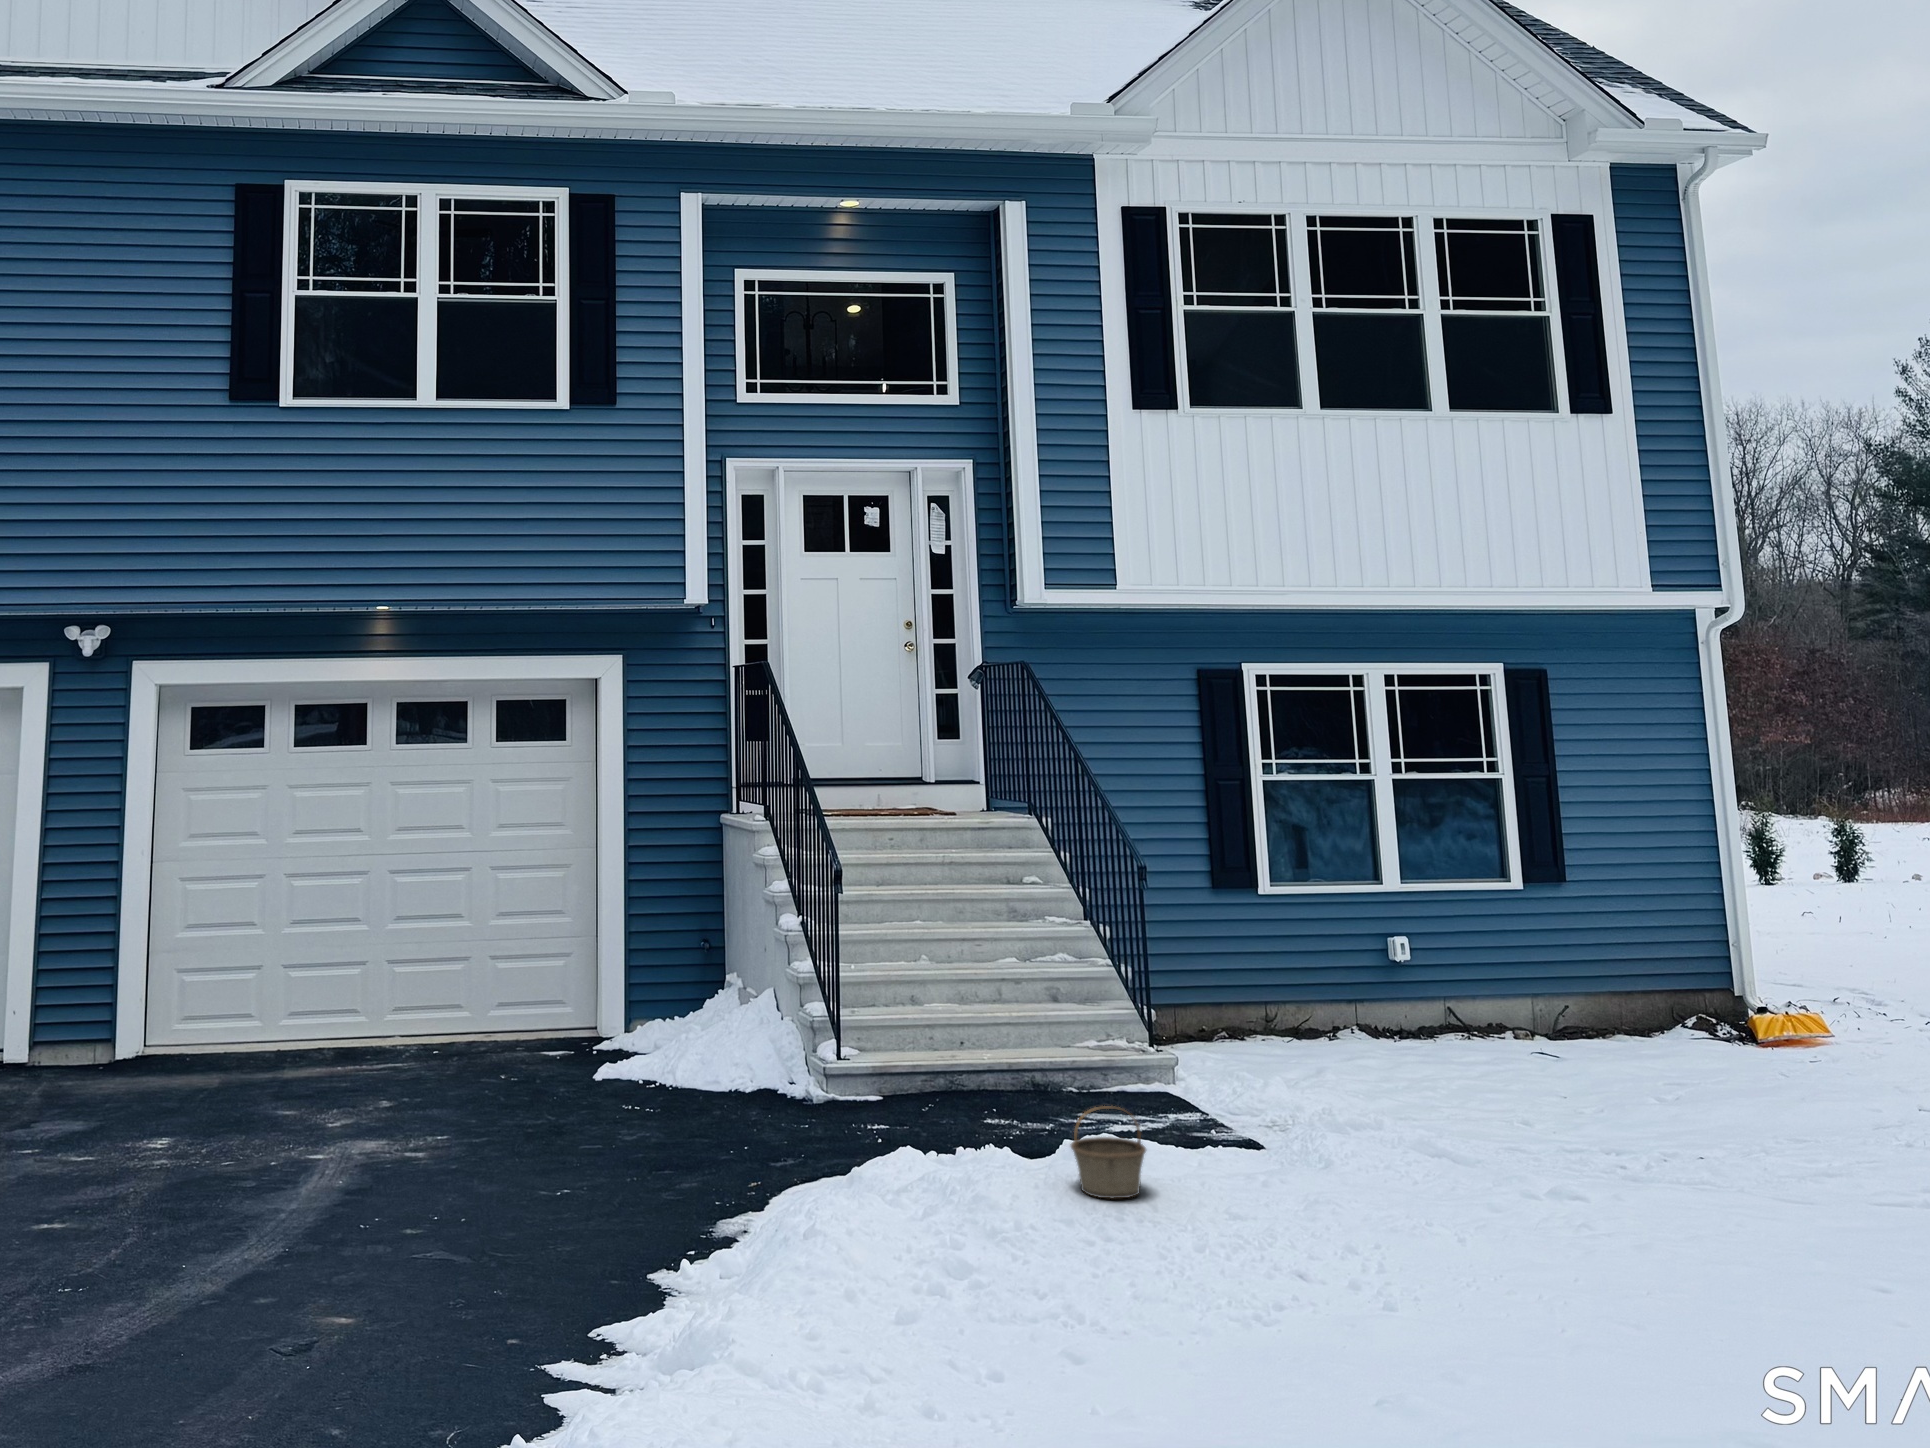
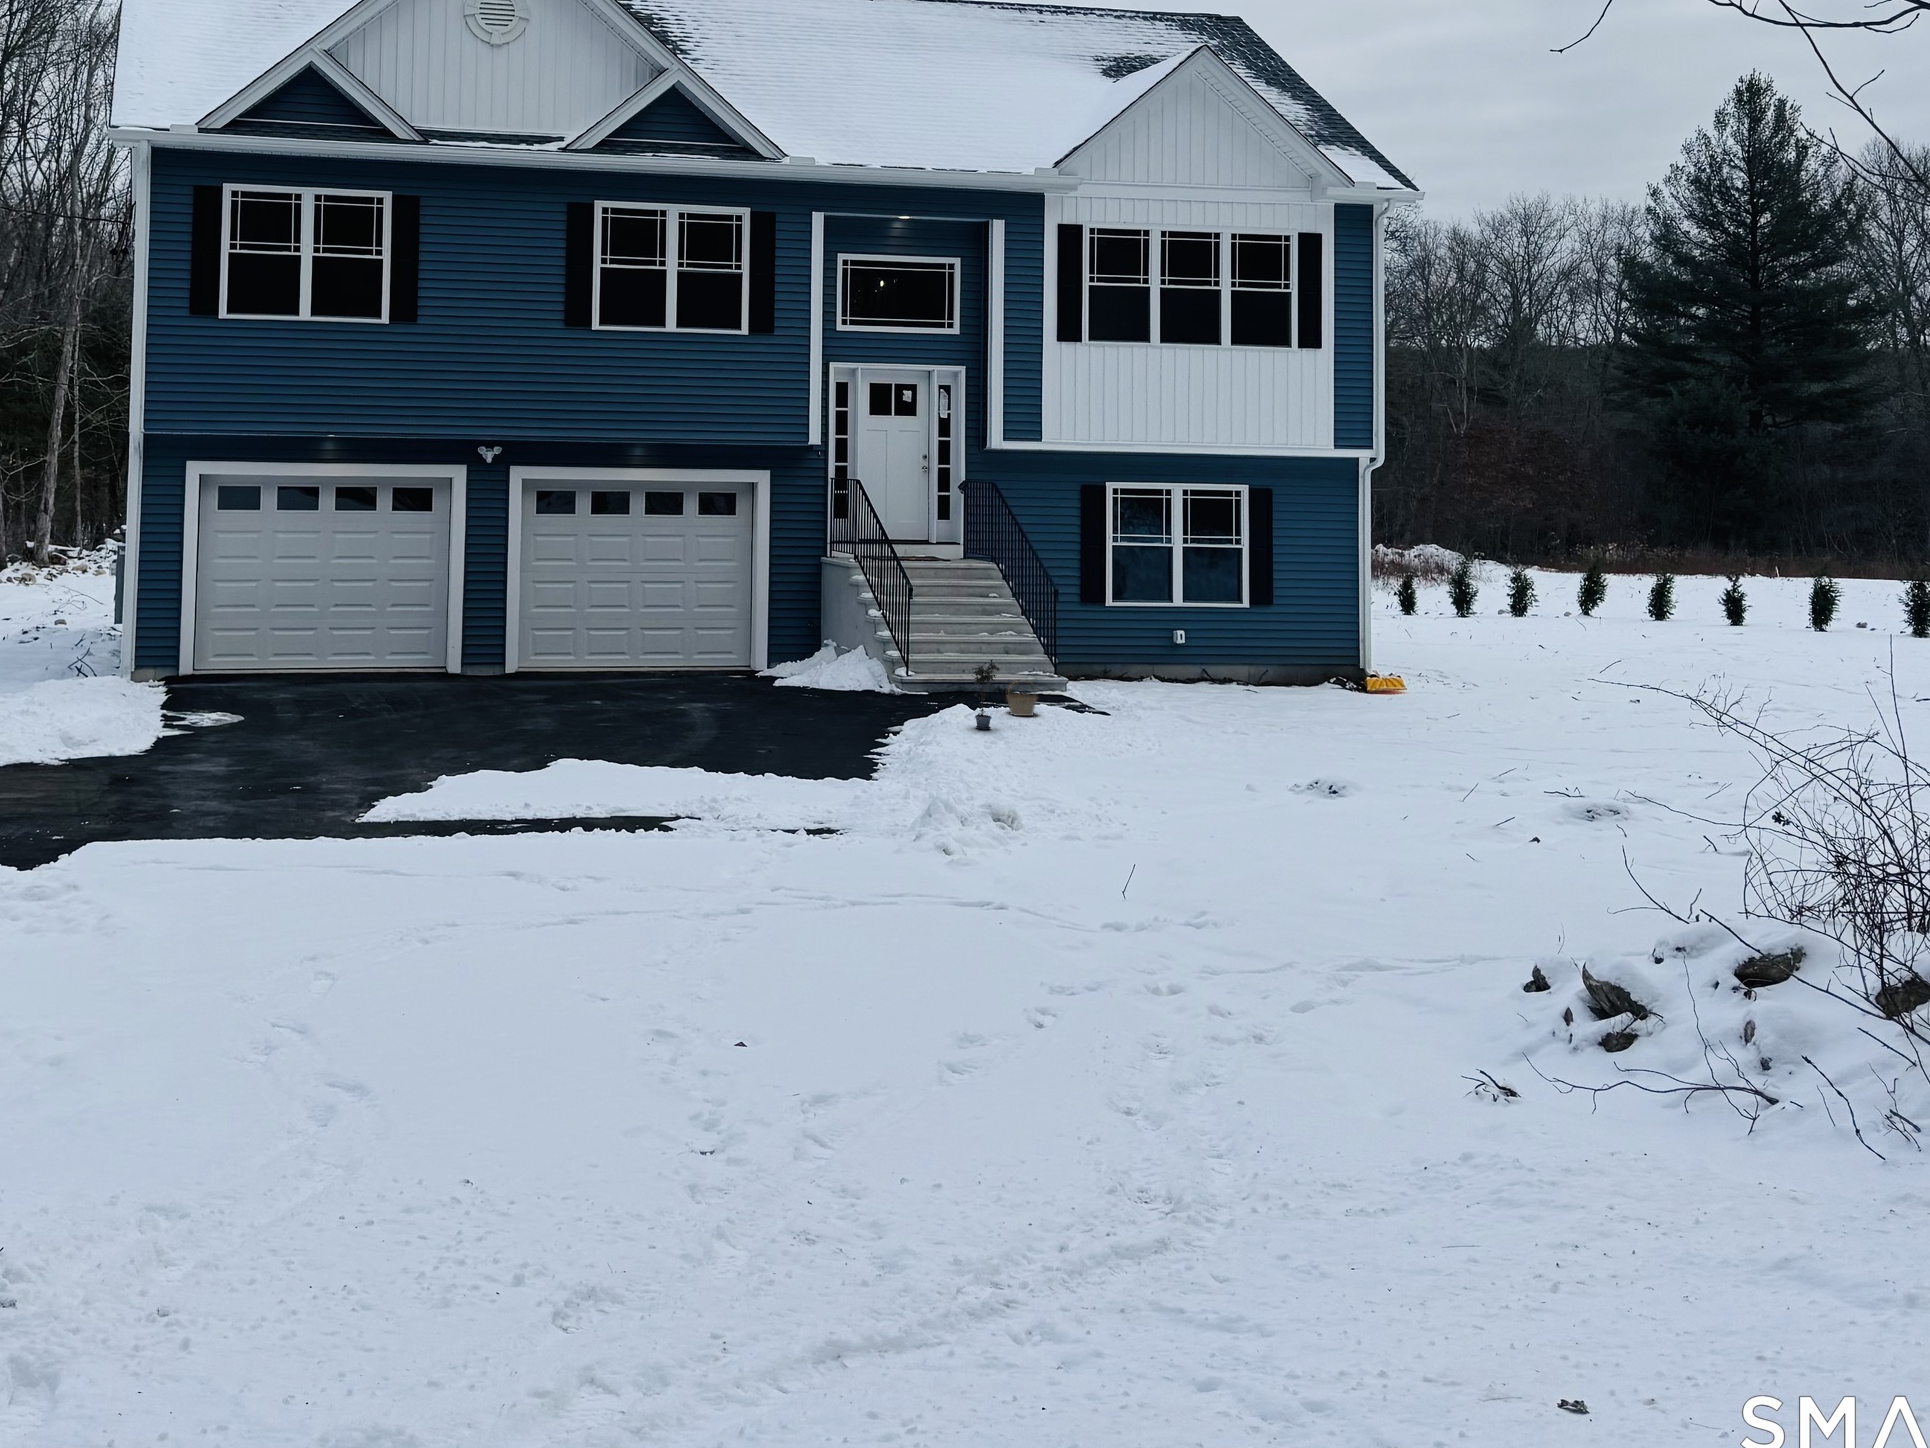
potted plant: none [974,1069,1047,1259] -> present [972,660,999,730]

